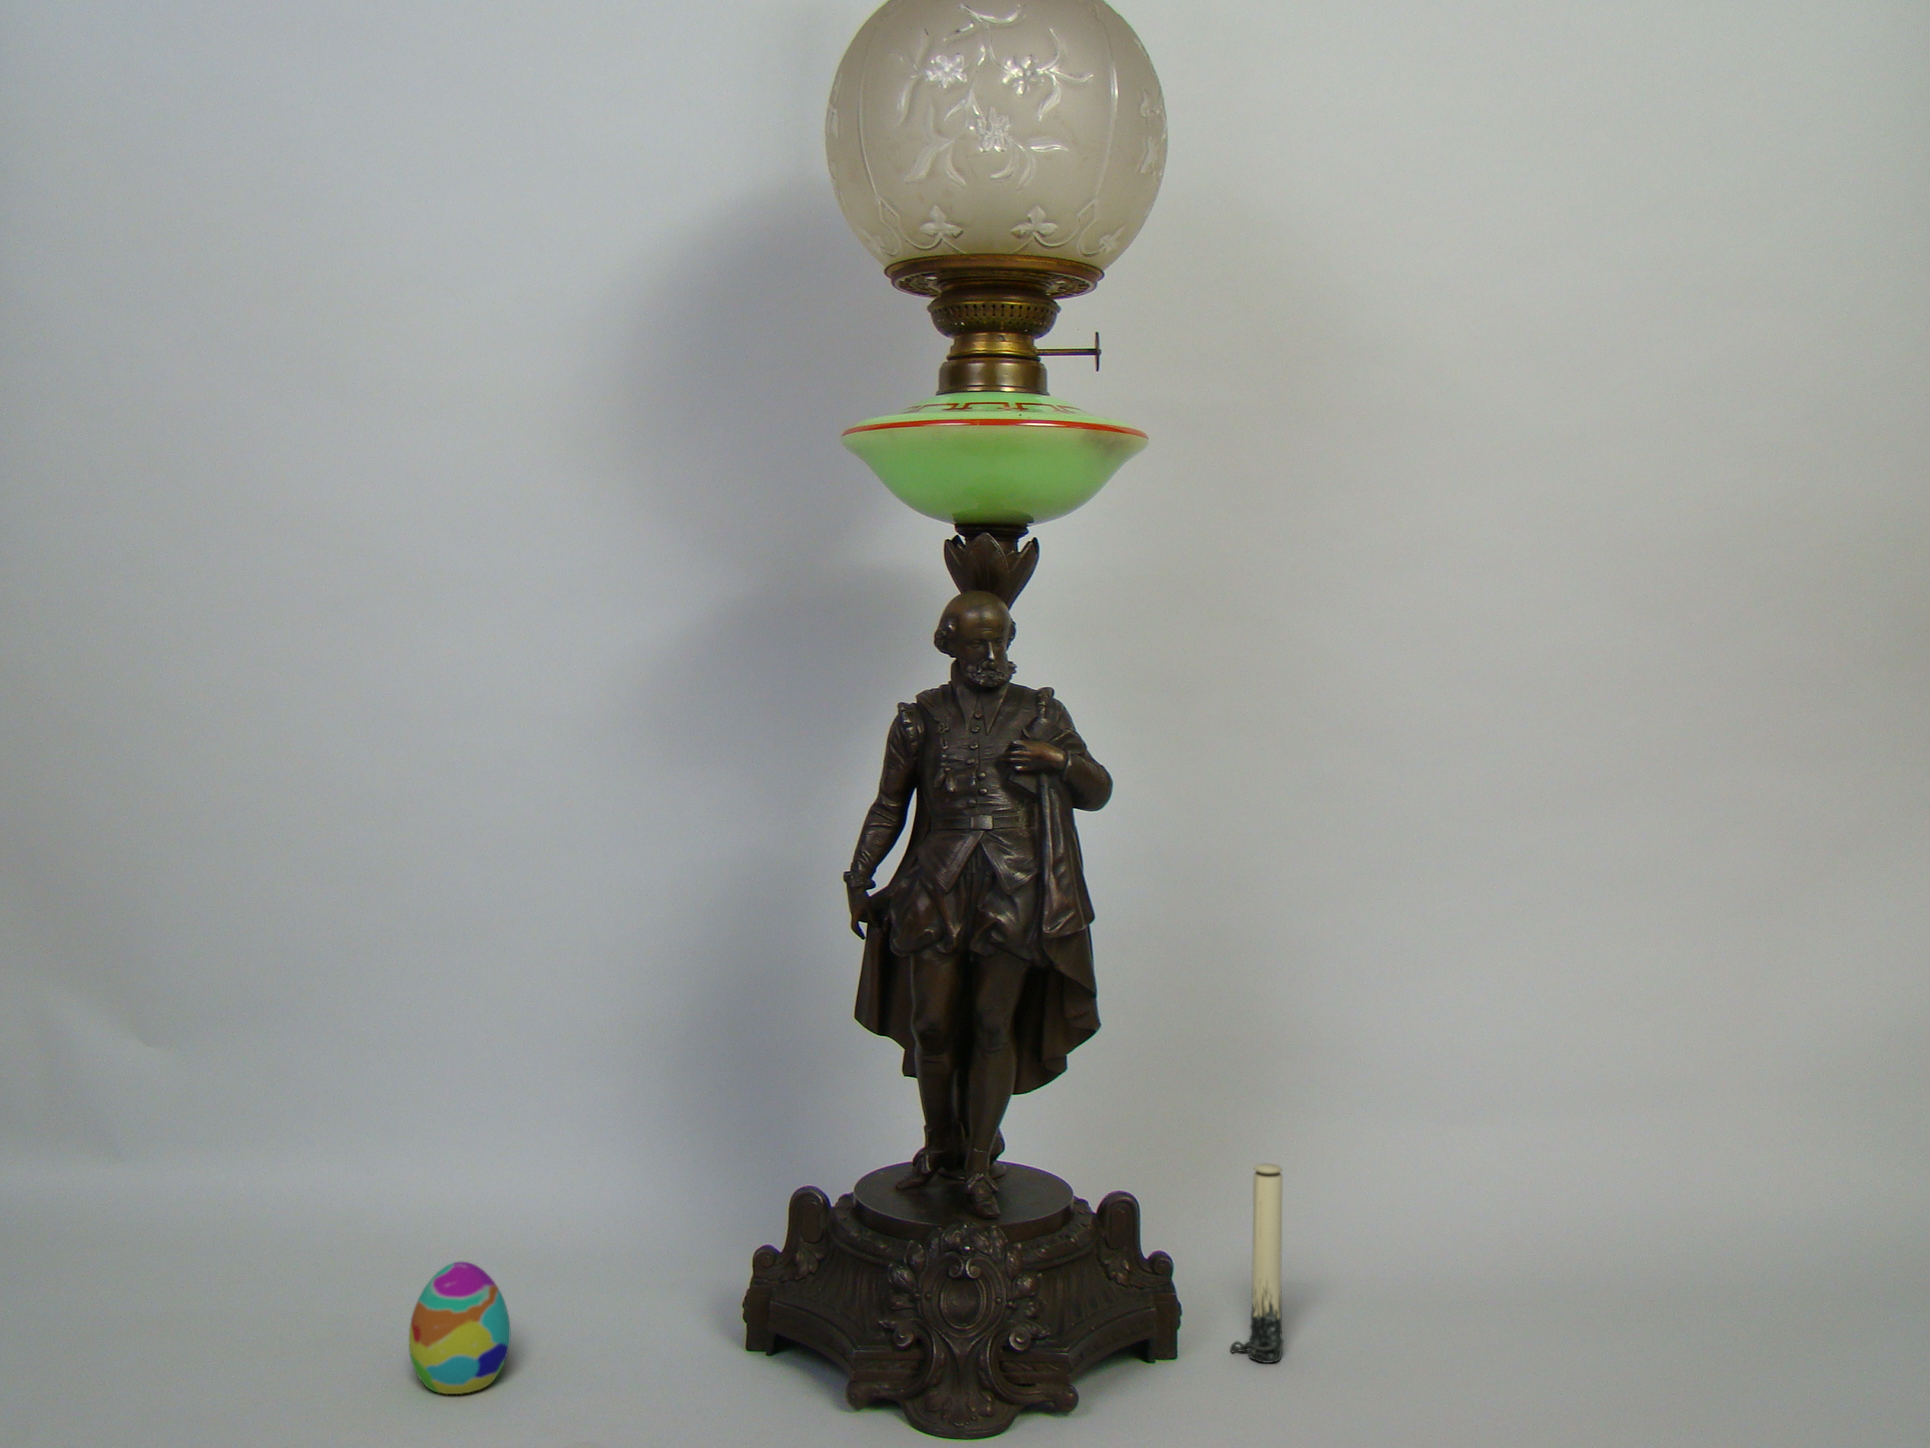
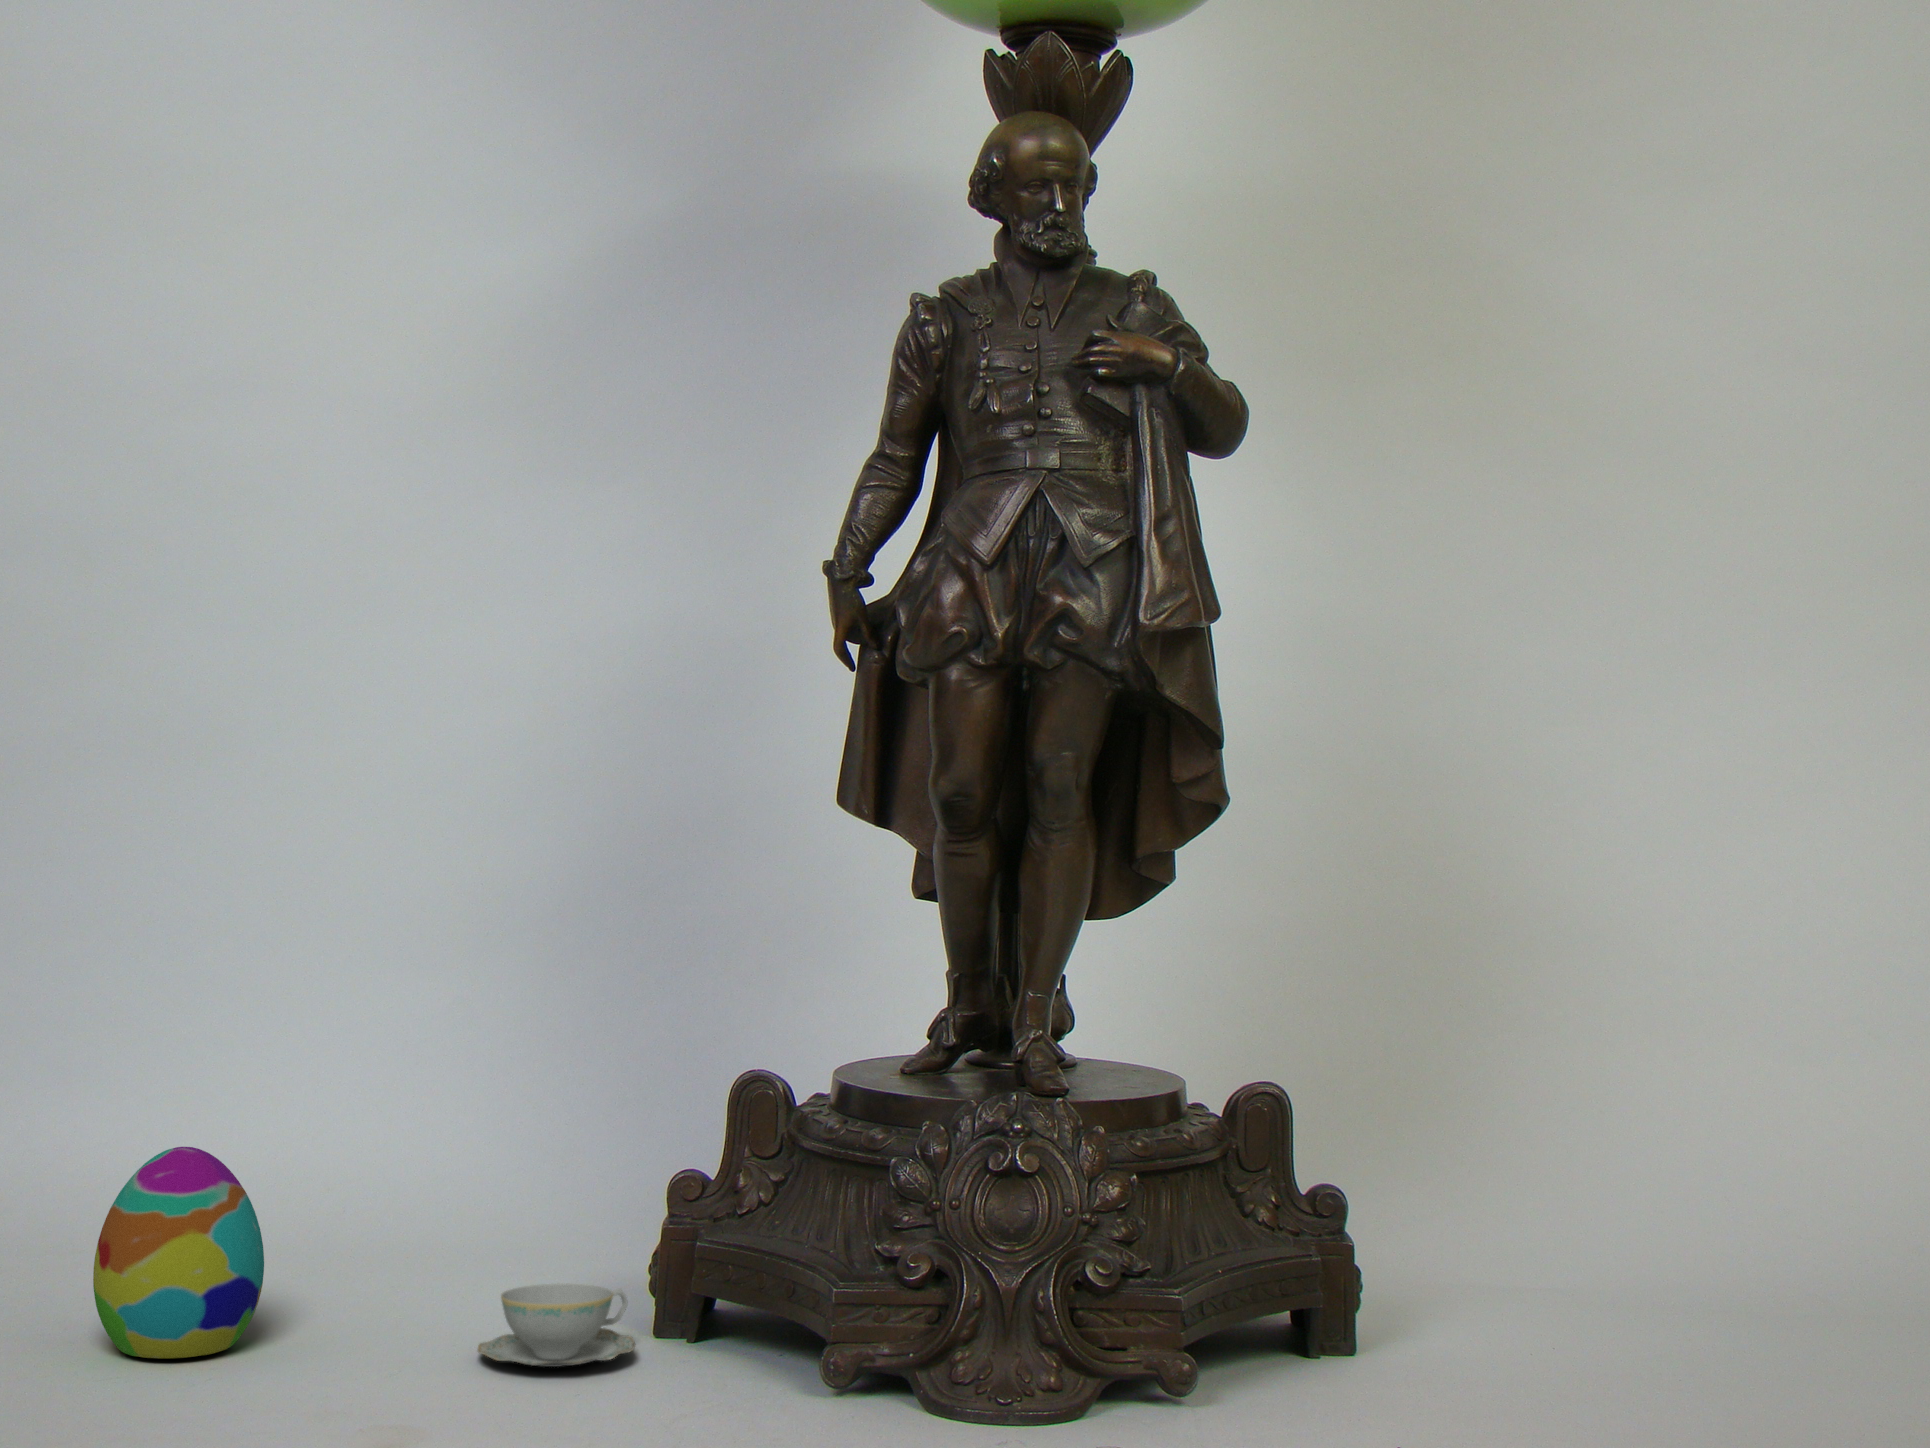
candle: present [1230,1164,1283,1363] -> none [1444,1020,1532,1344]
teacup: none [642,1334,738,1397] -> present [478,1284,635,1367]

